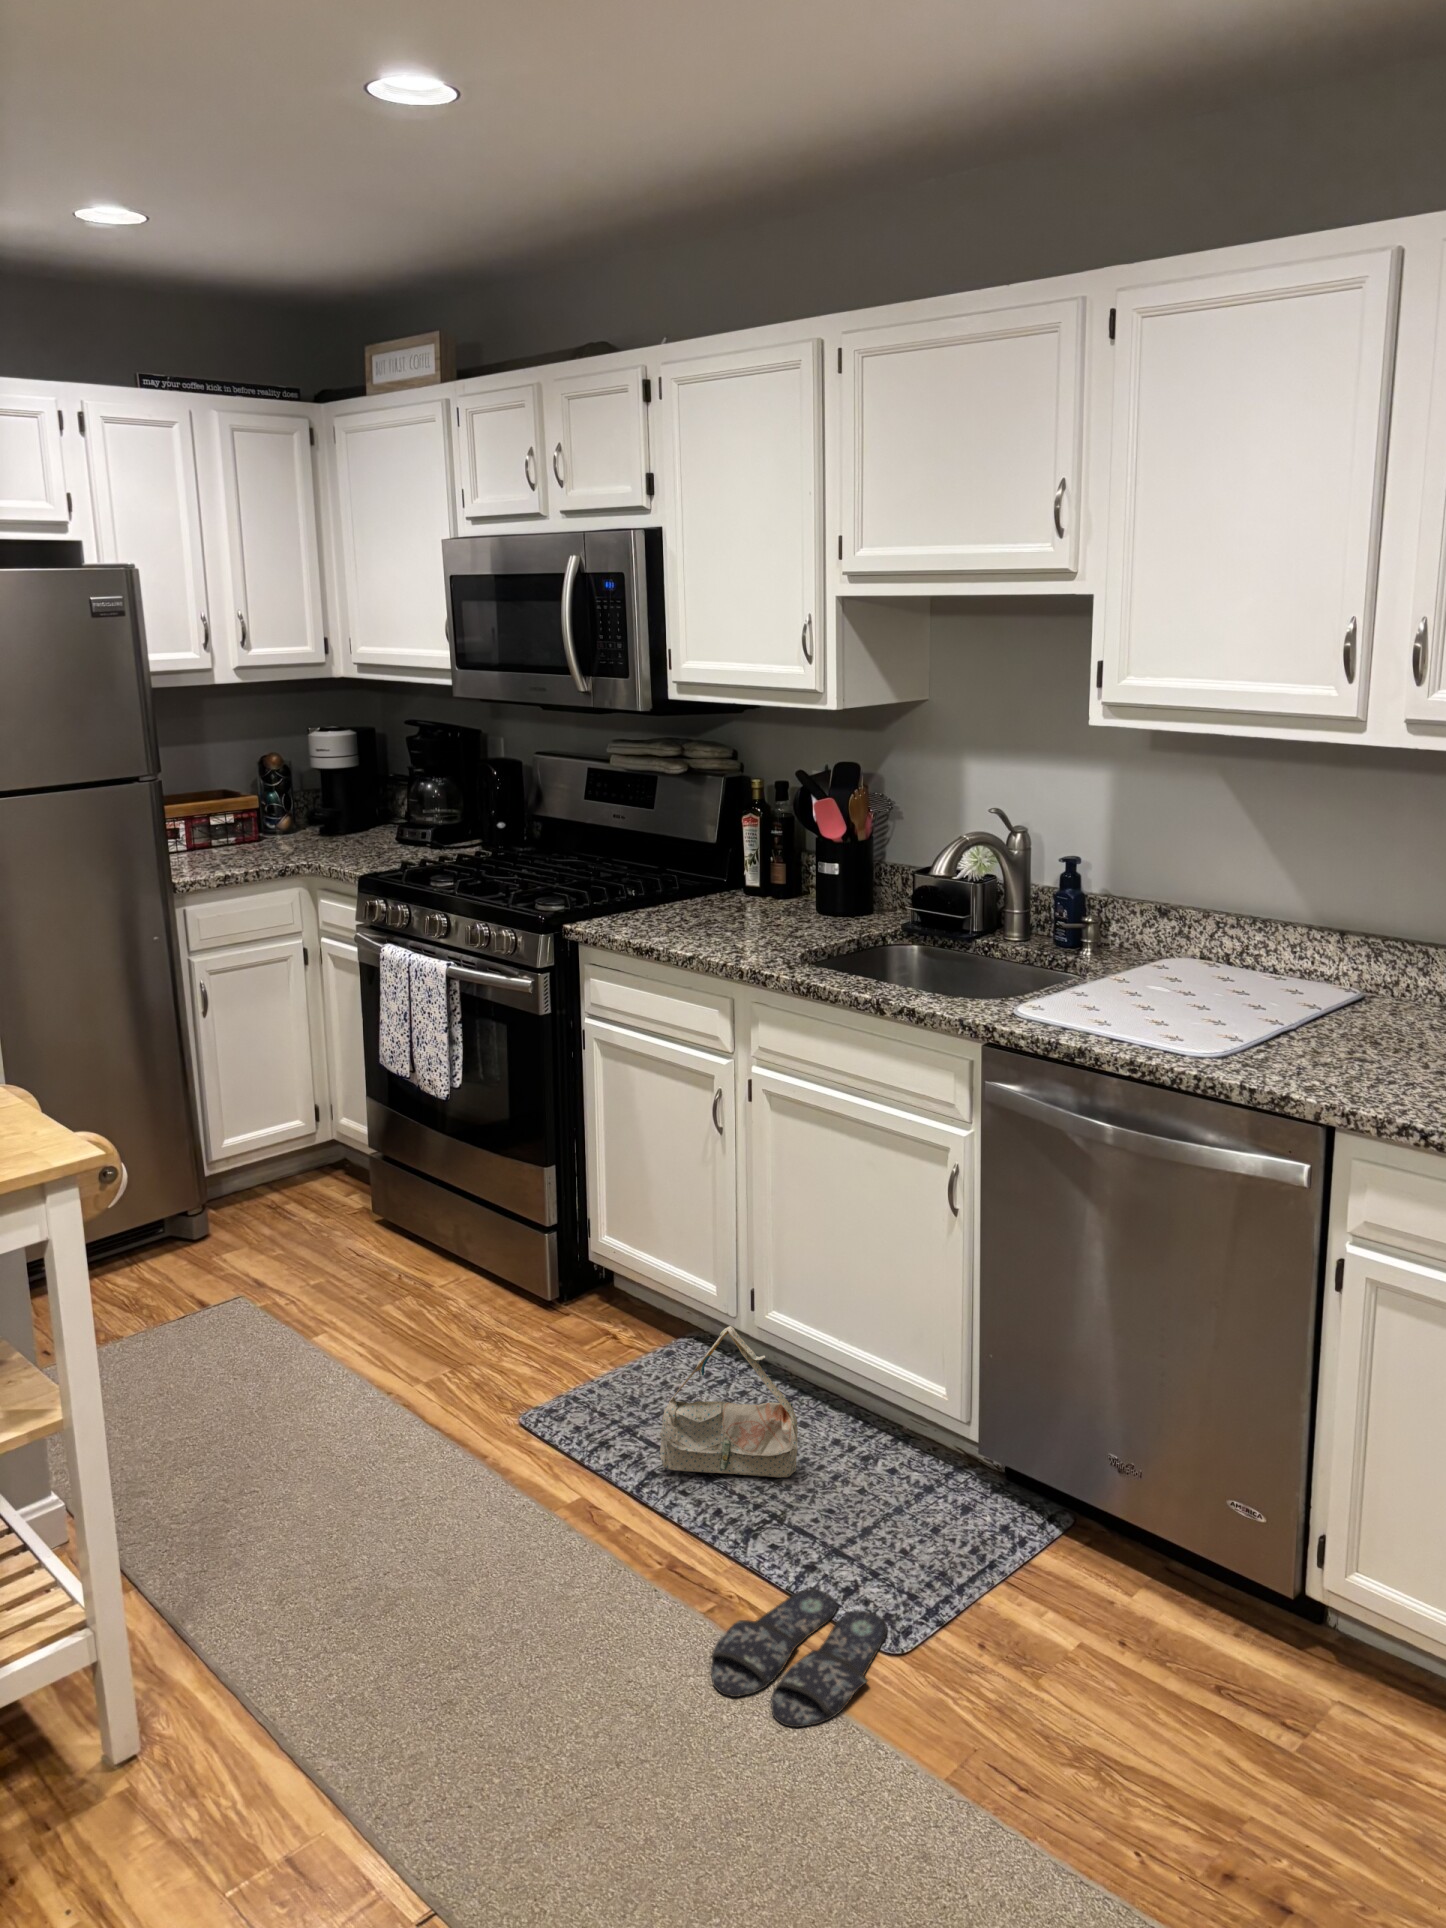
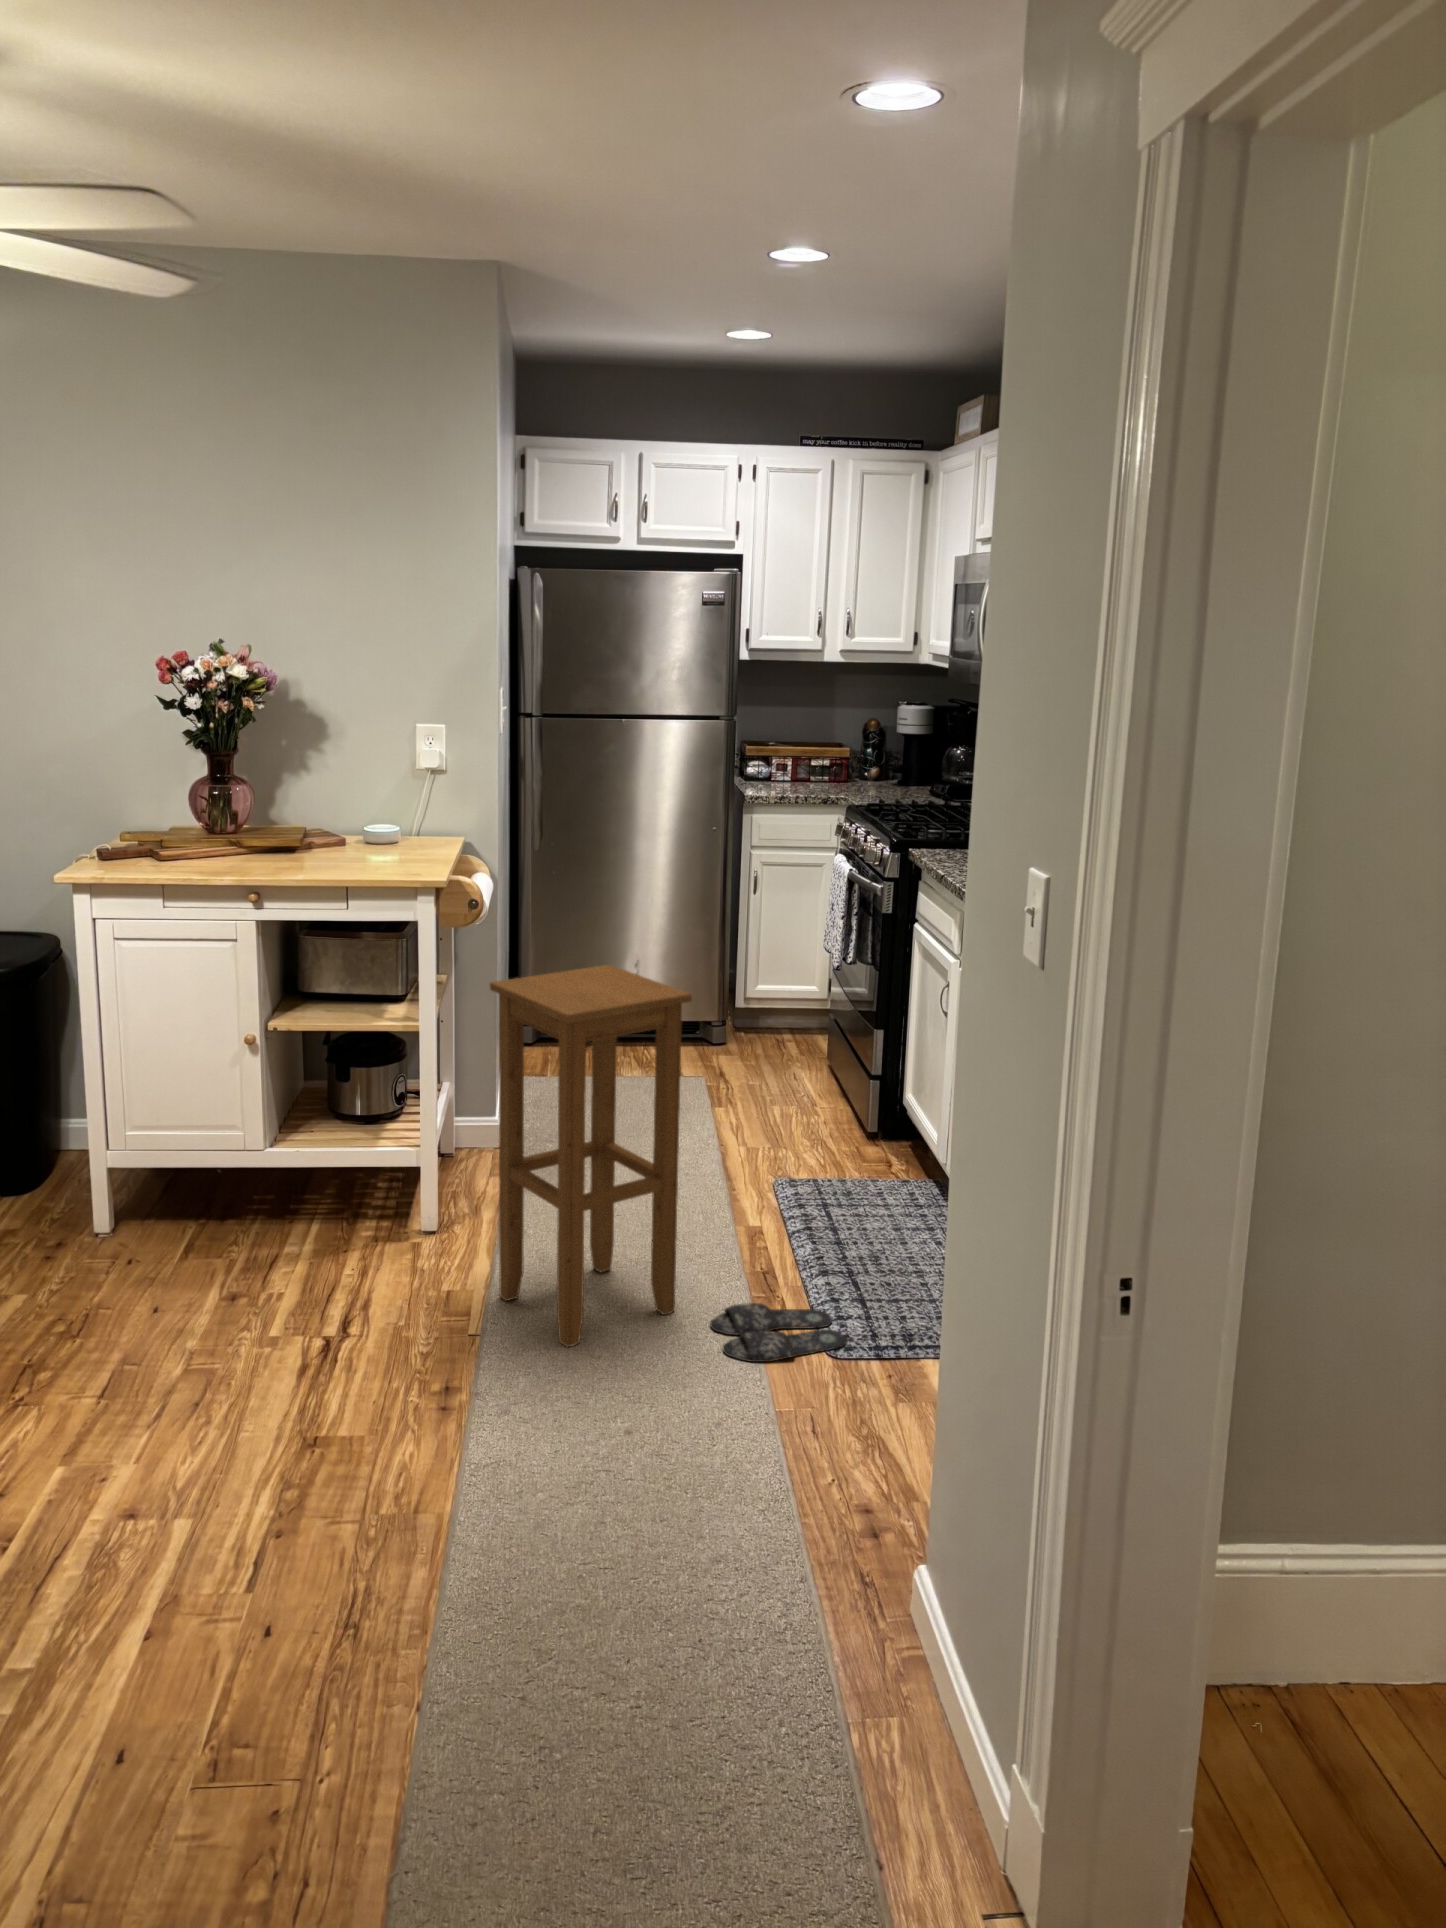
stool: none [334,1221,650,1853] -> present [490,965,692,1347]
bag: present [660,1326,798,1478] -> none [819,1136,909,1264]

